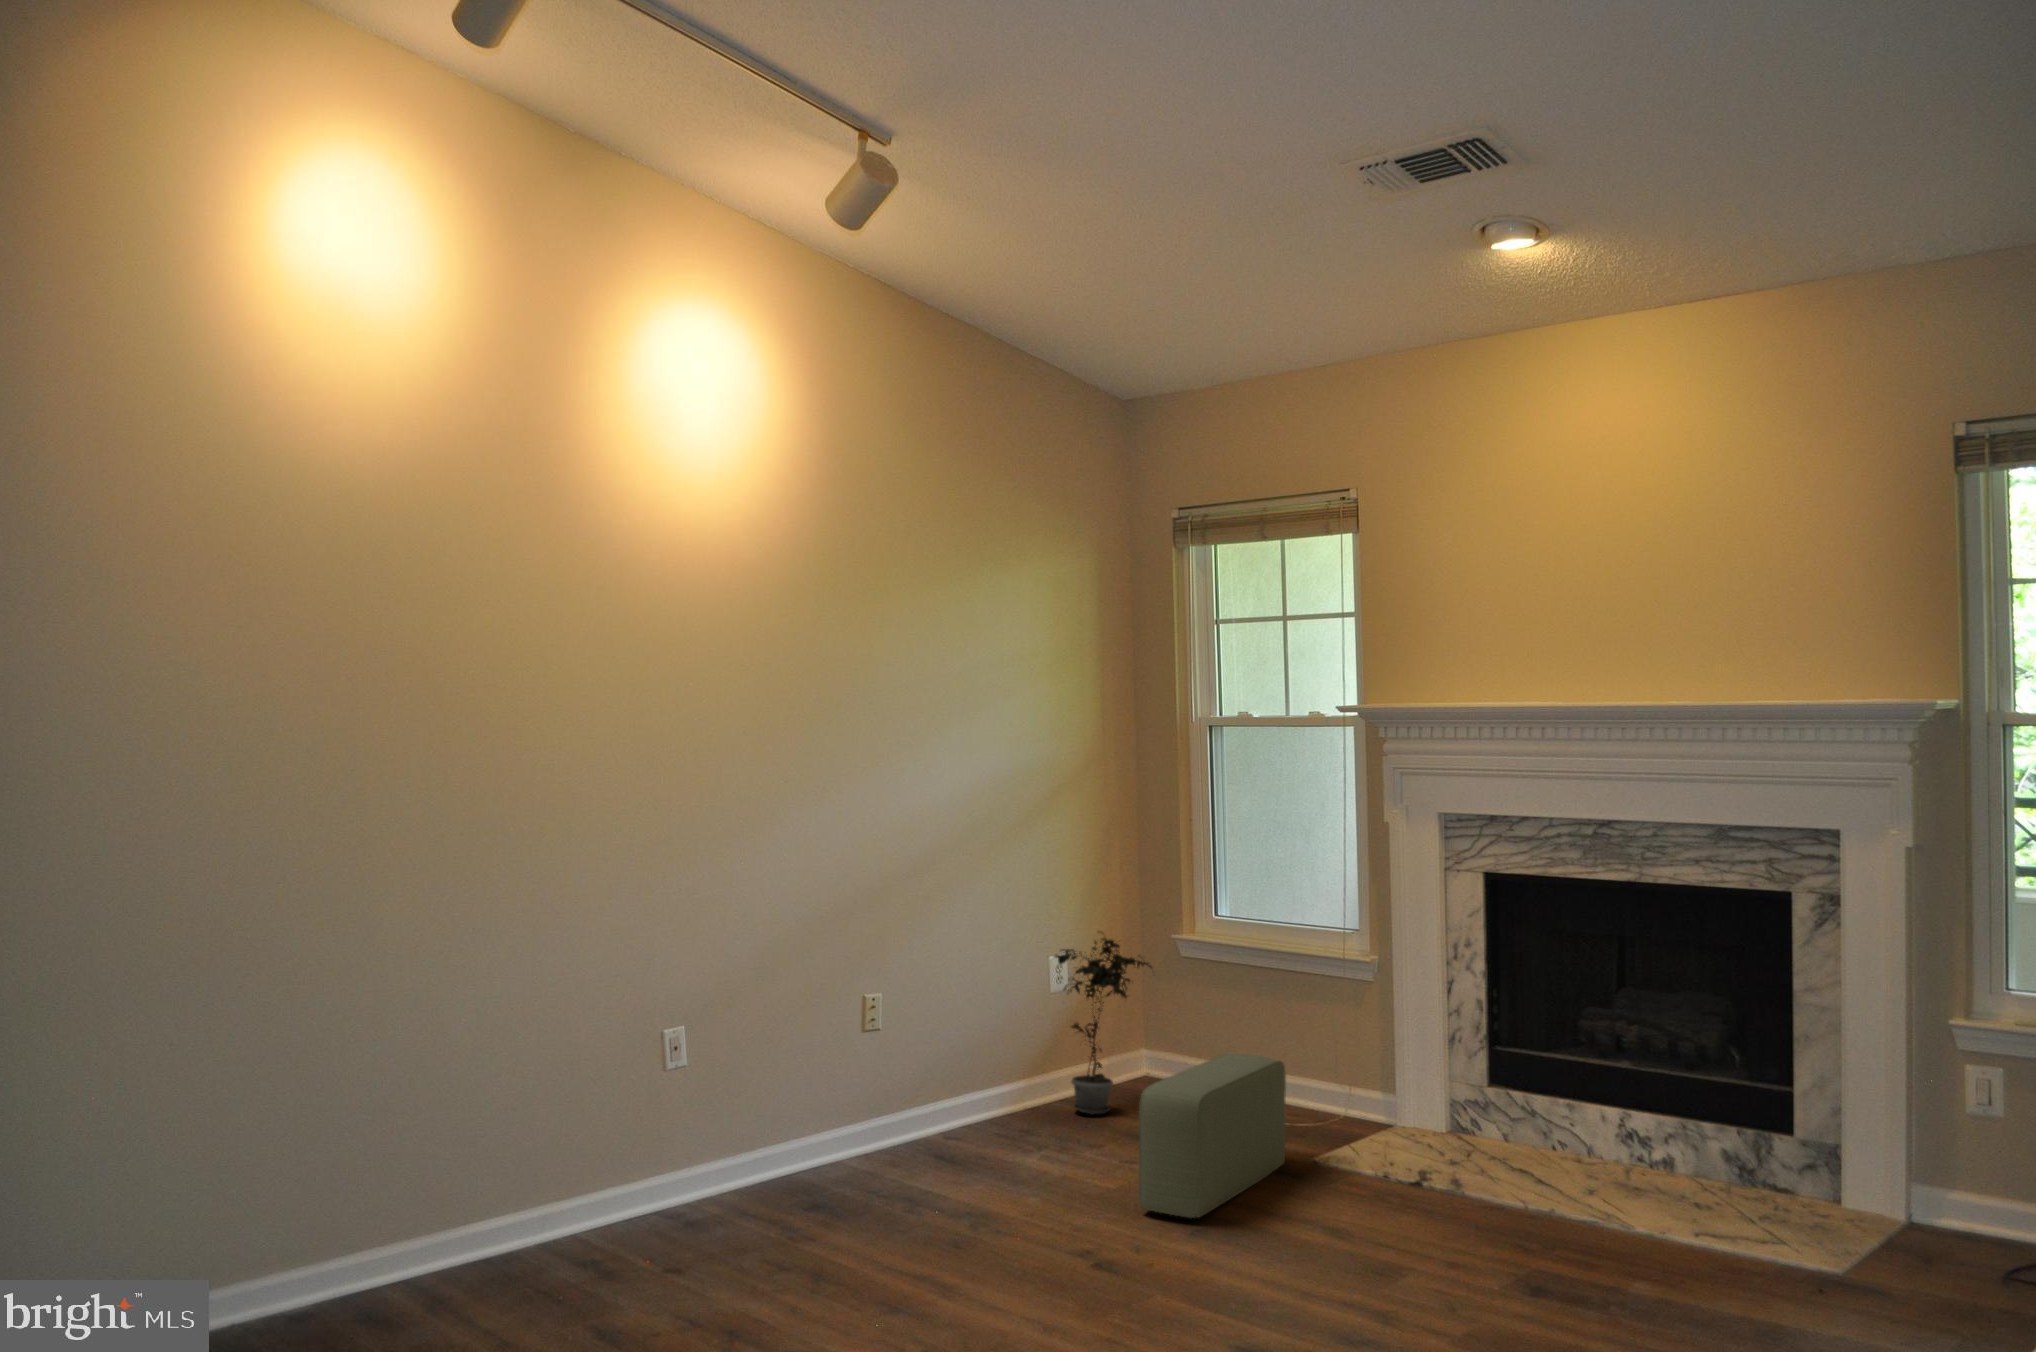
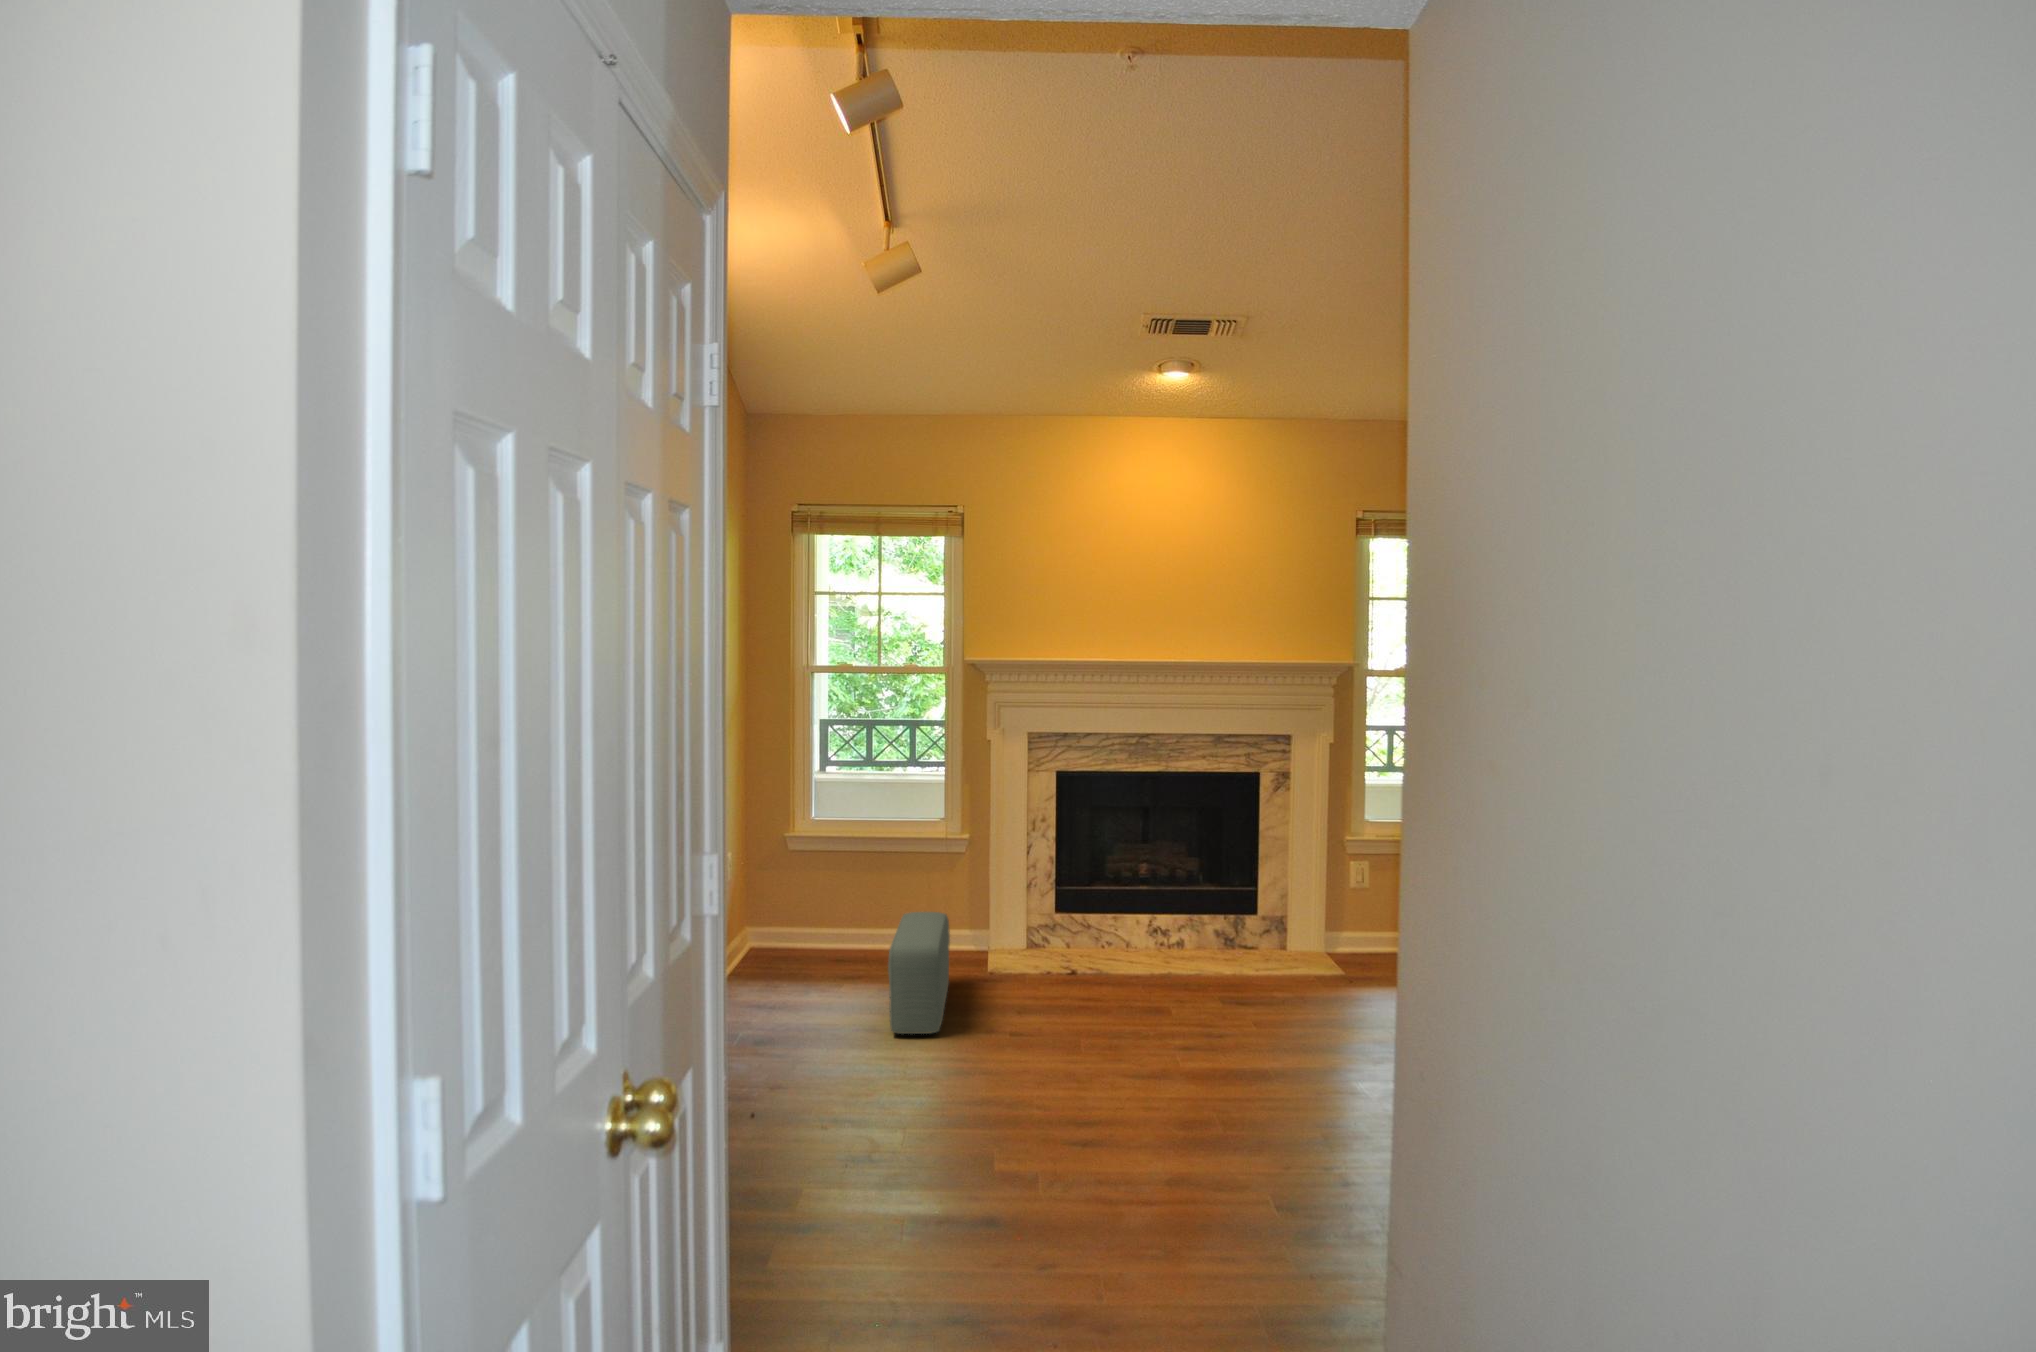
potted plant: present [1054,938,1152,1114] -> none [728,830,820,974]

